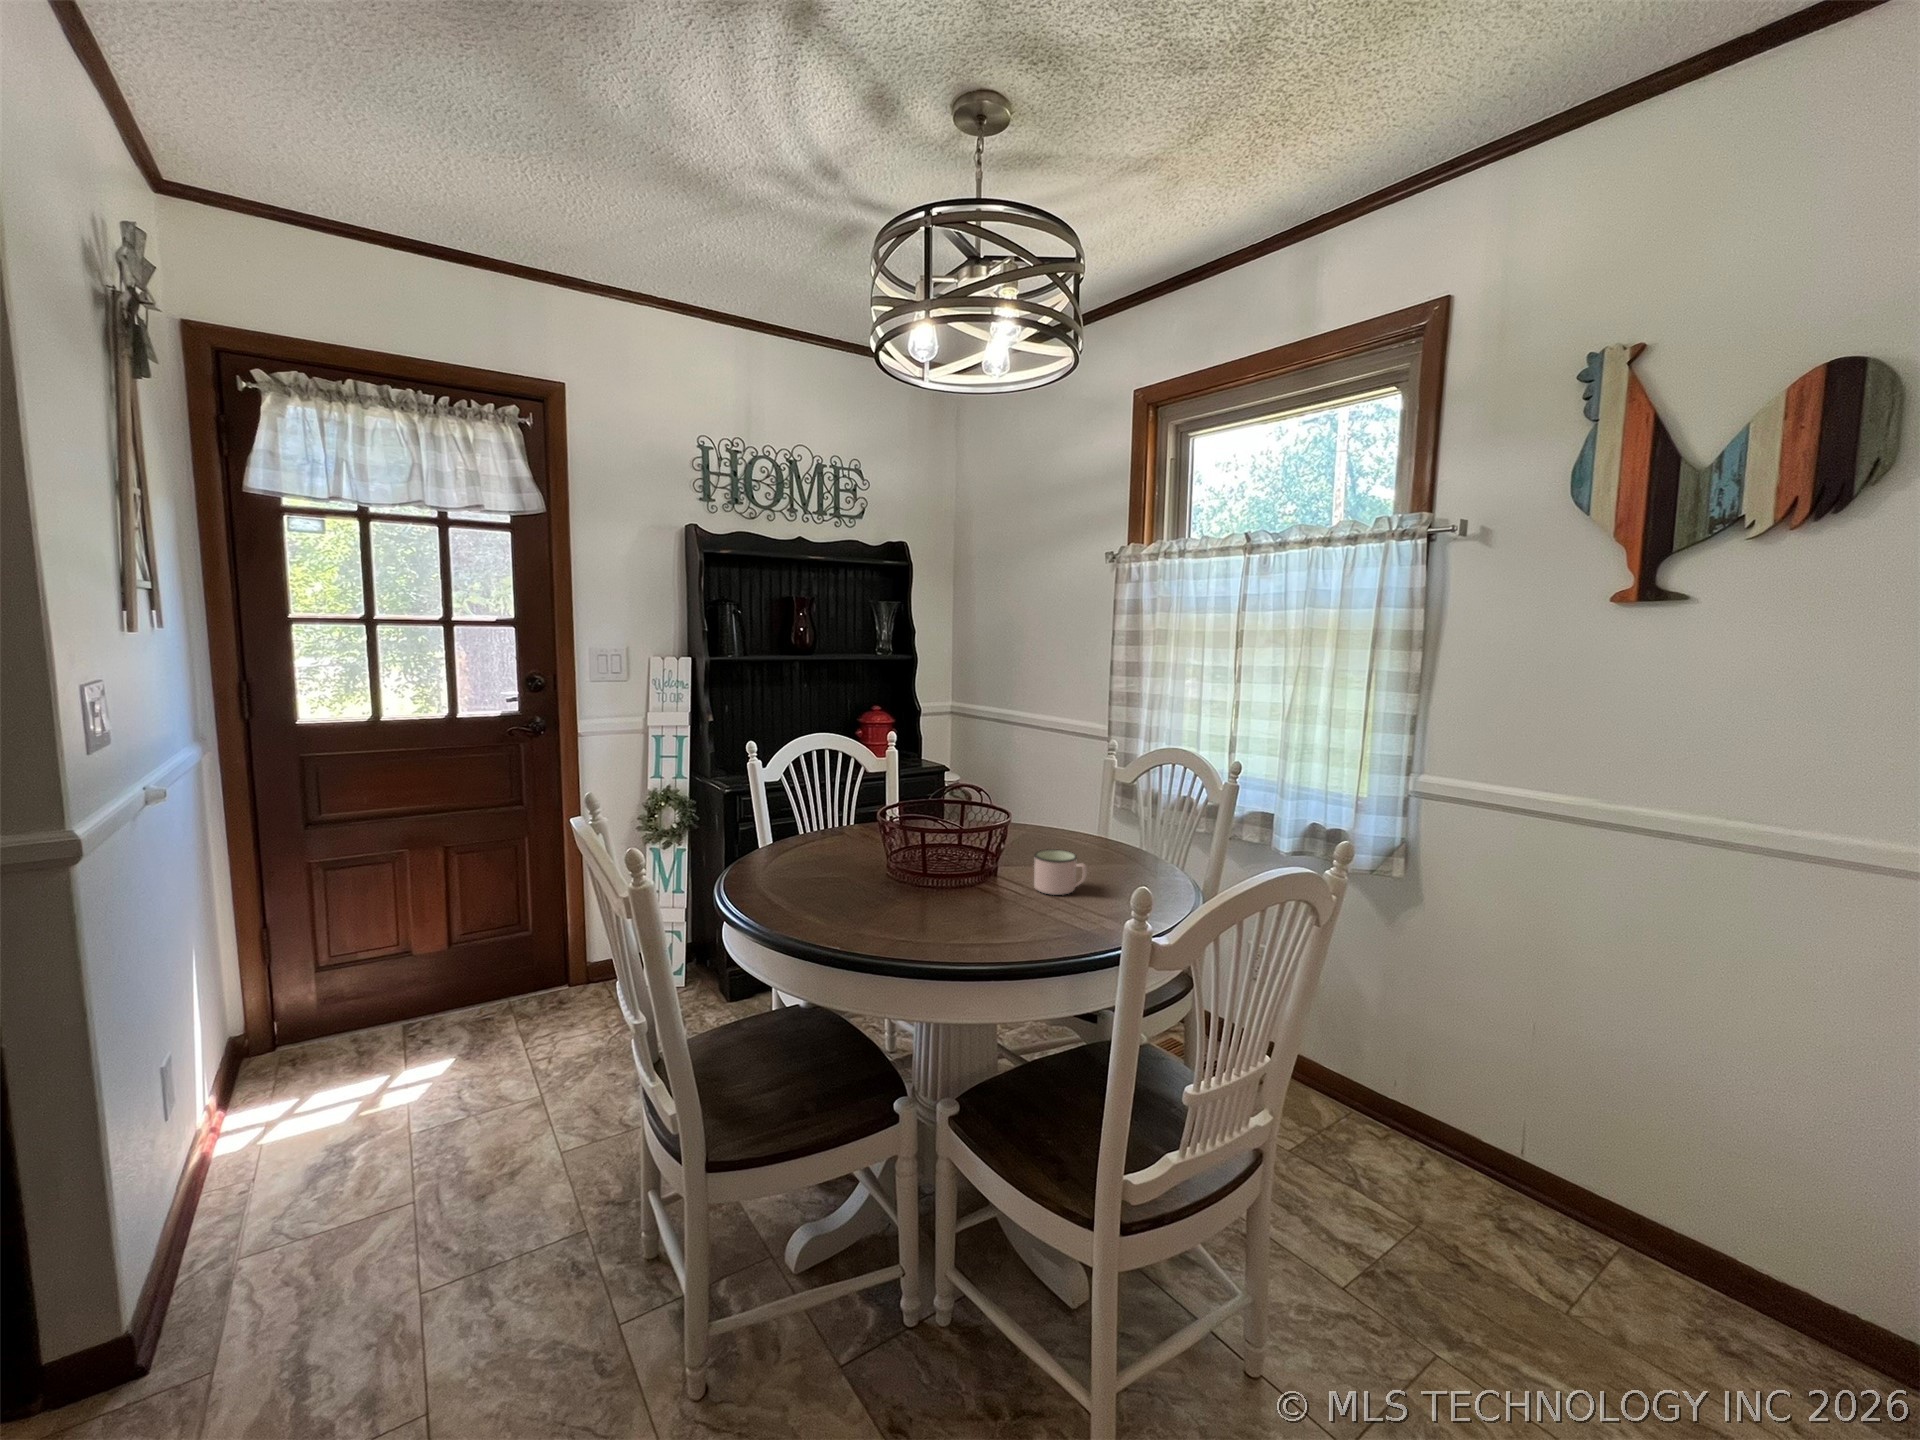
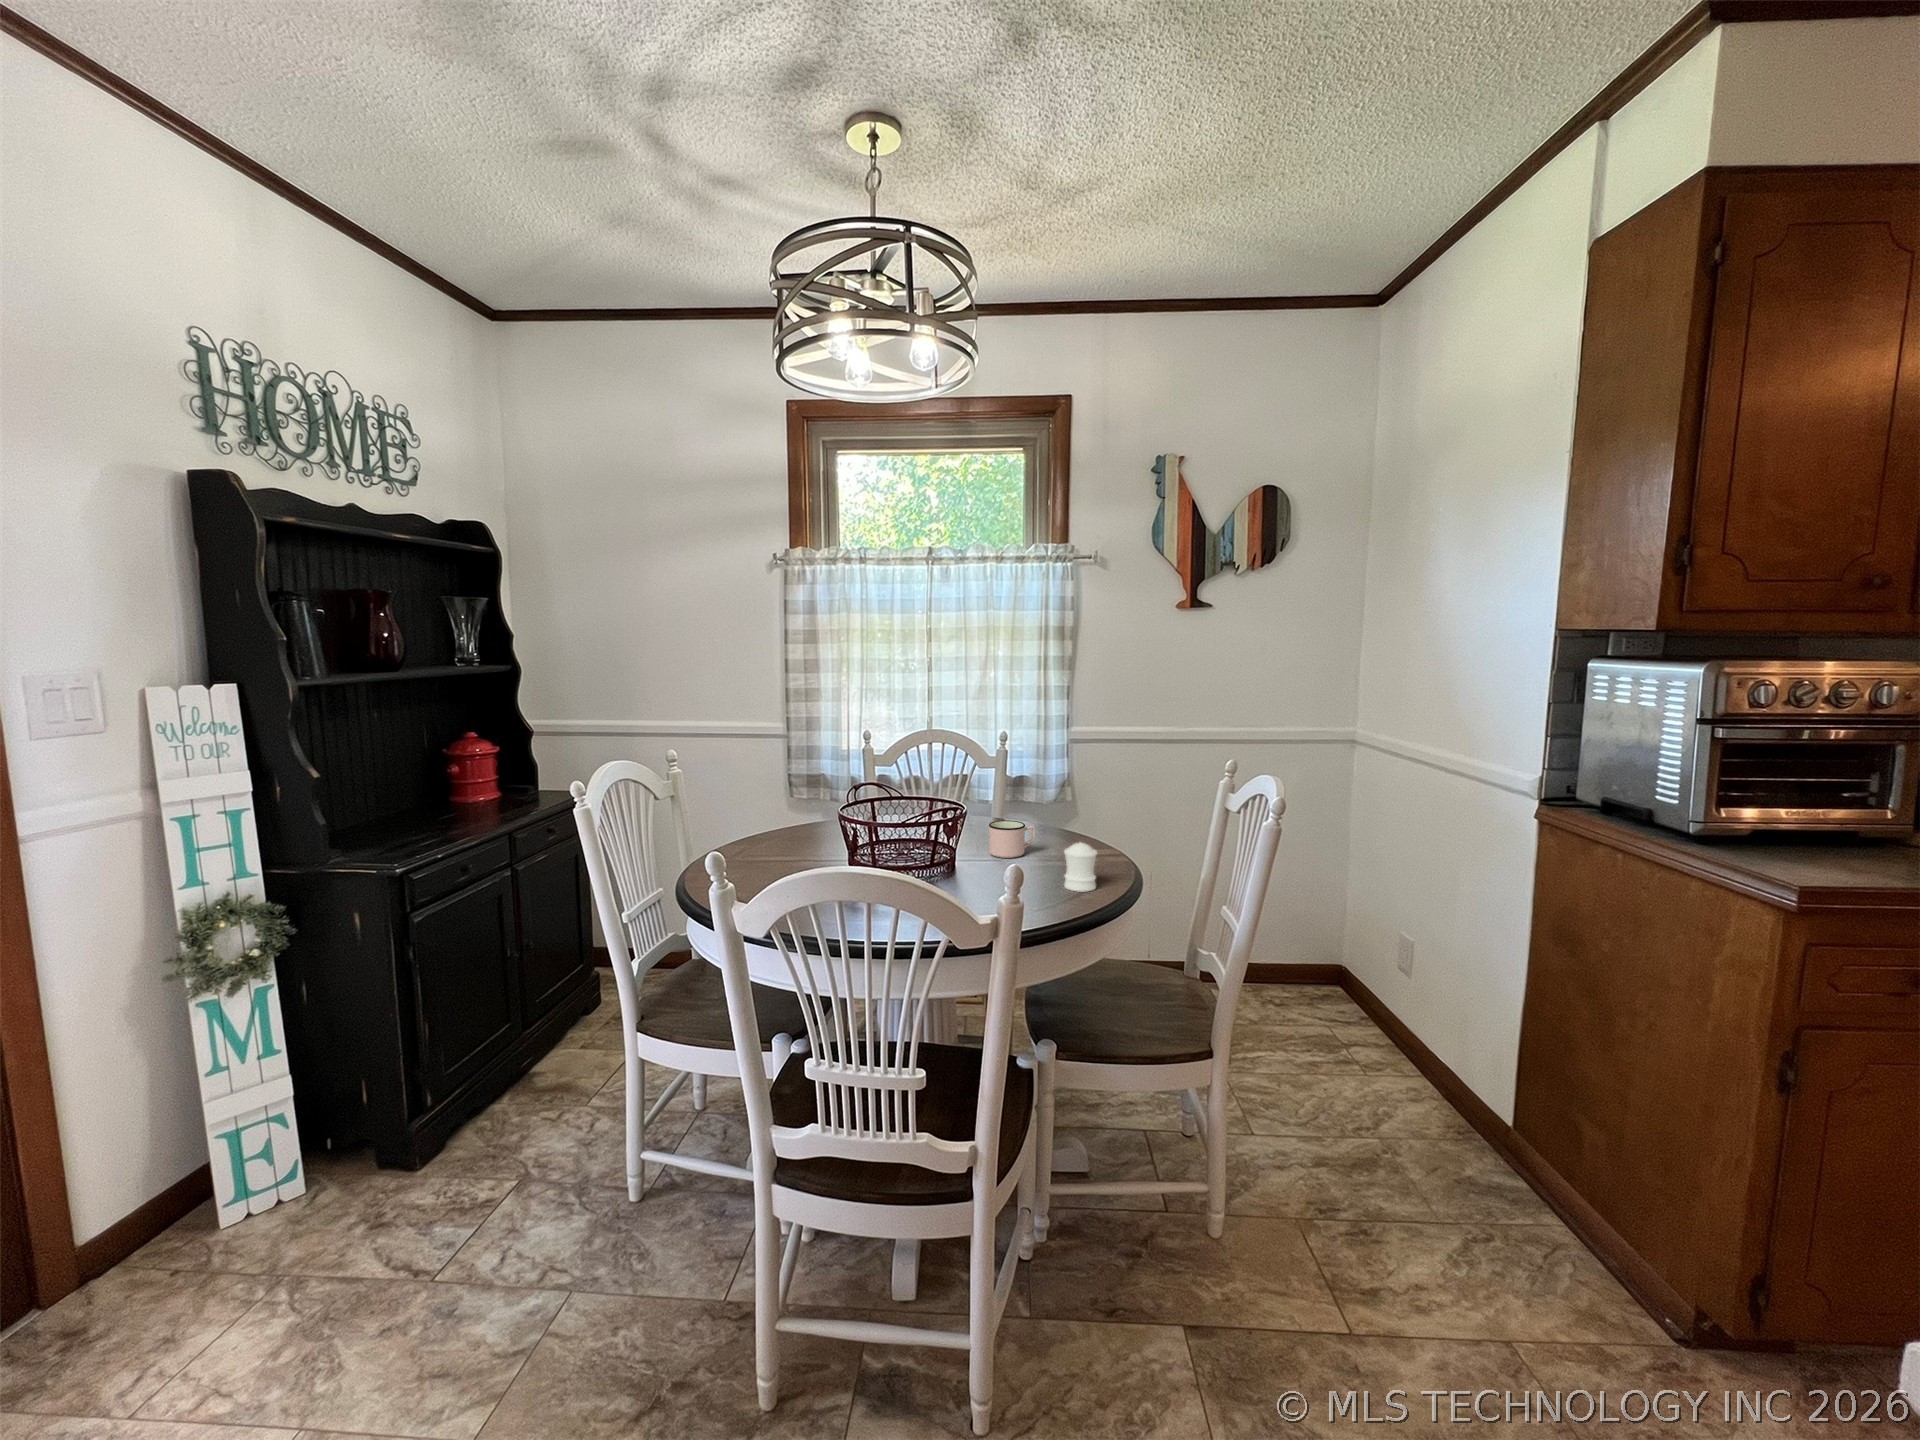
salt shaker: none [989,884,1029,945] -> present [1064,843,1097,892]

